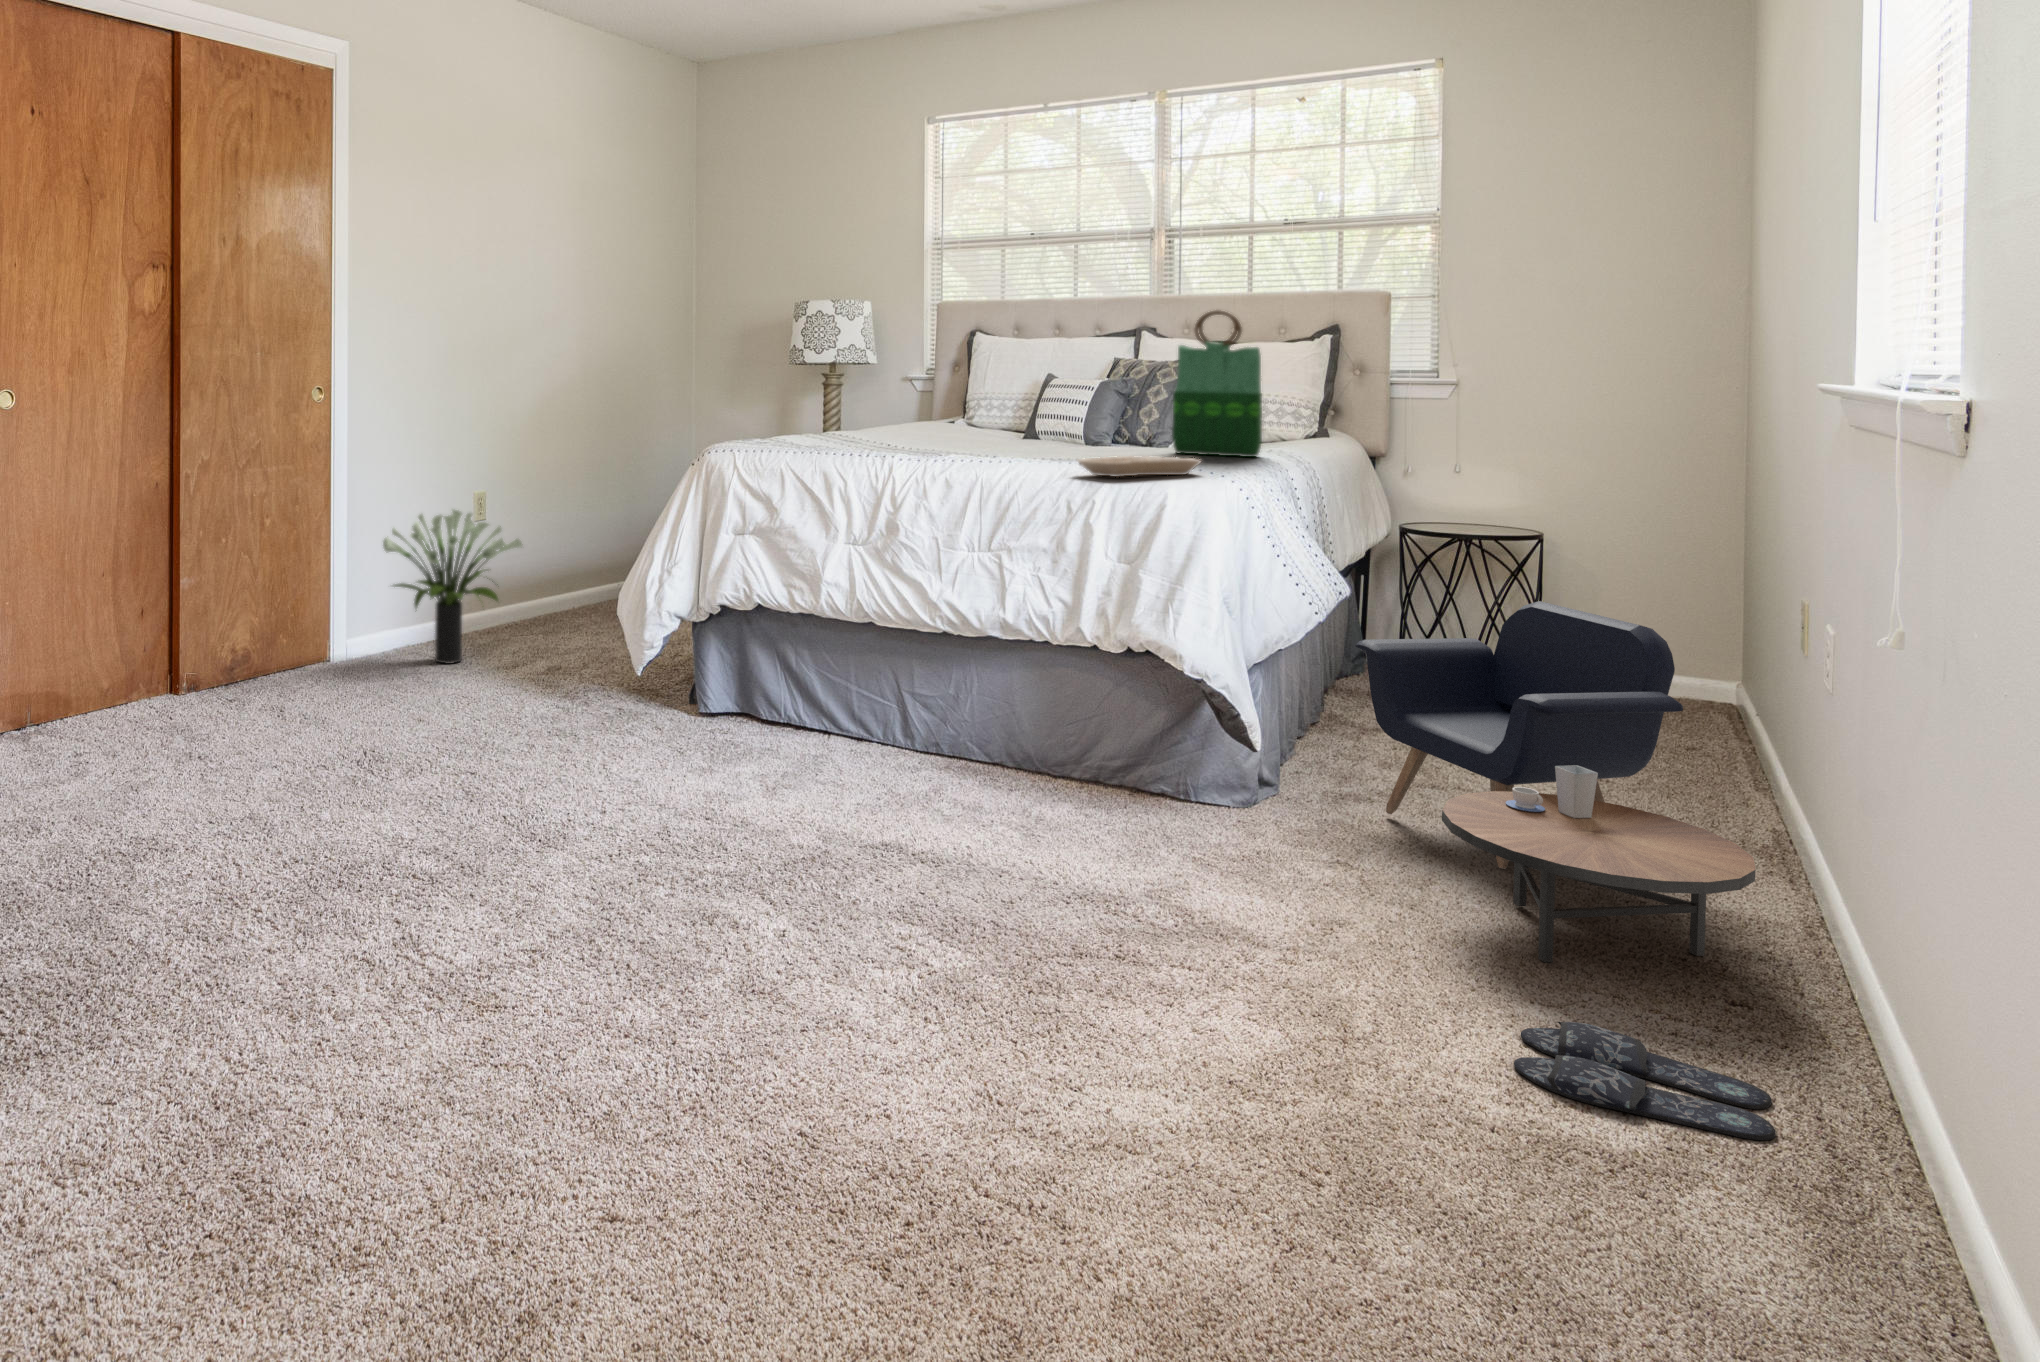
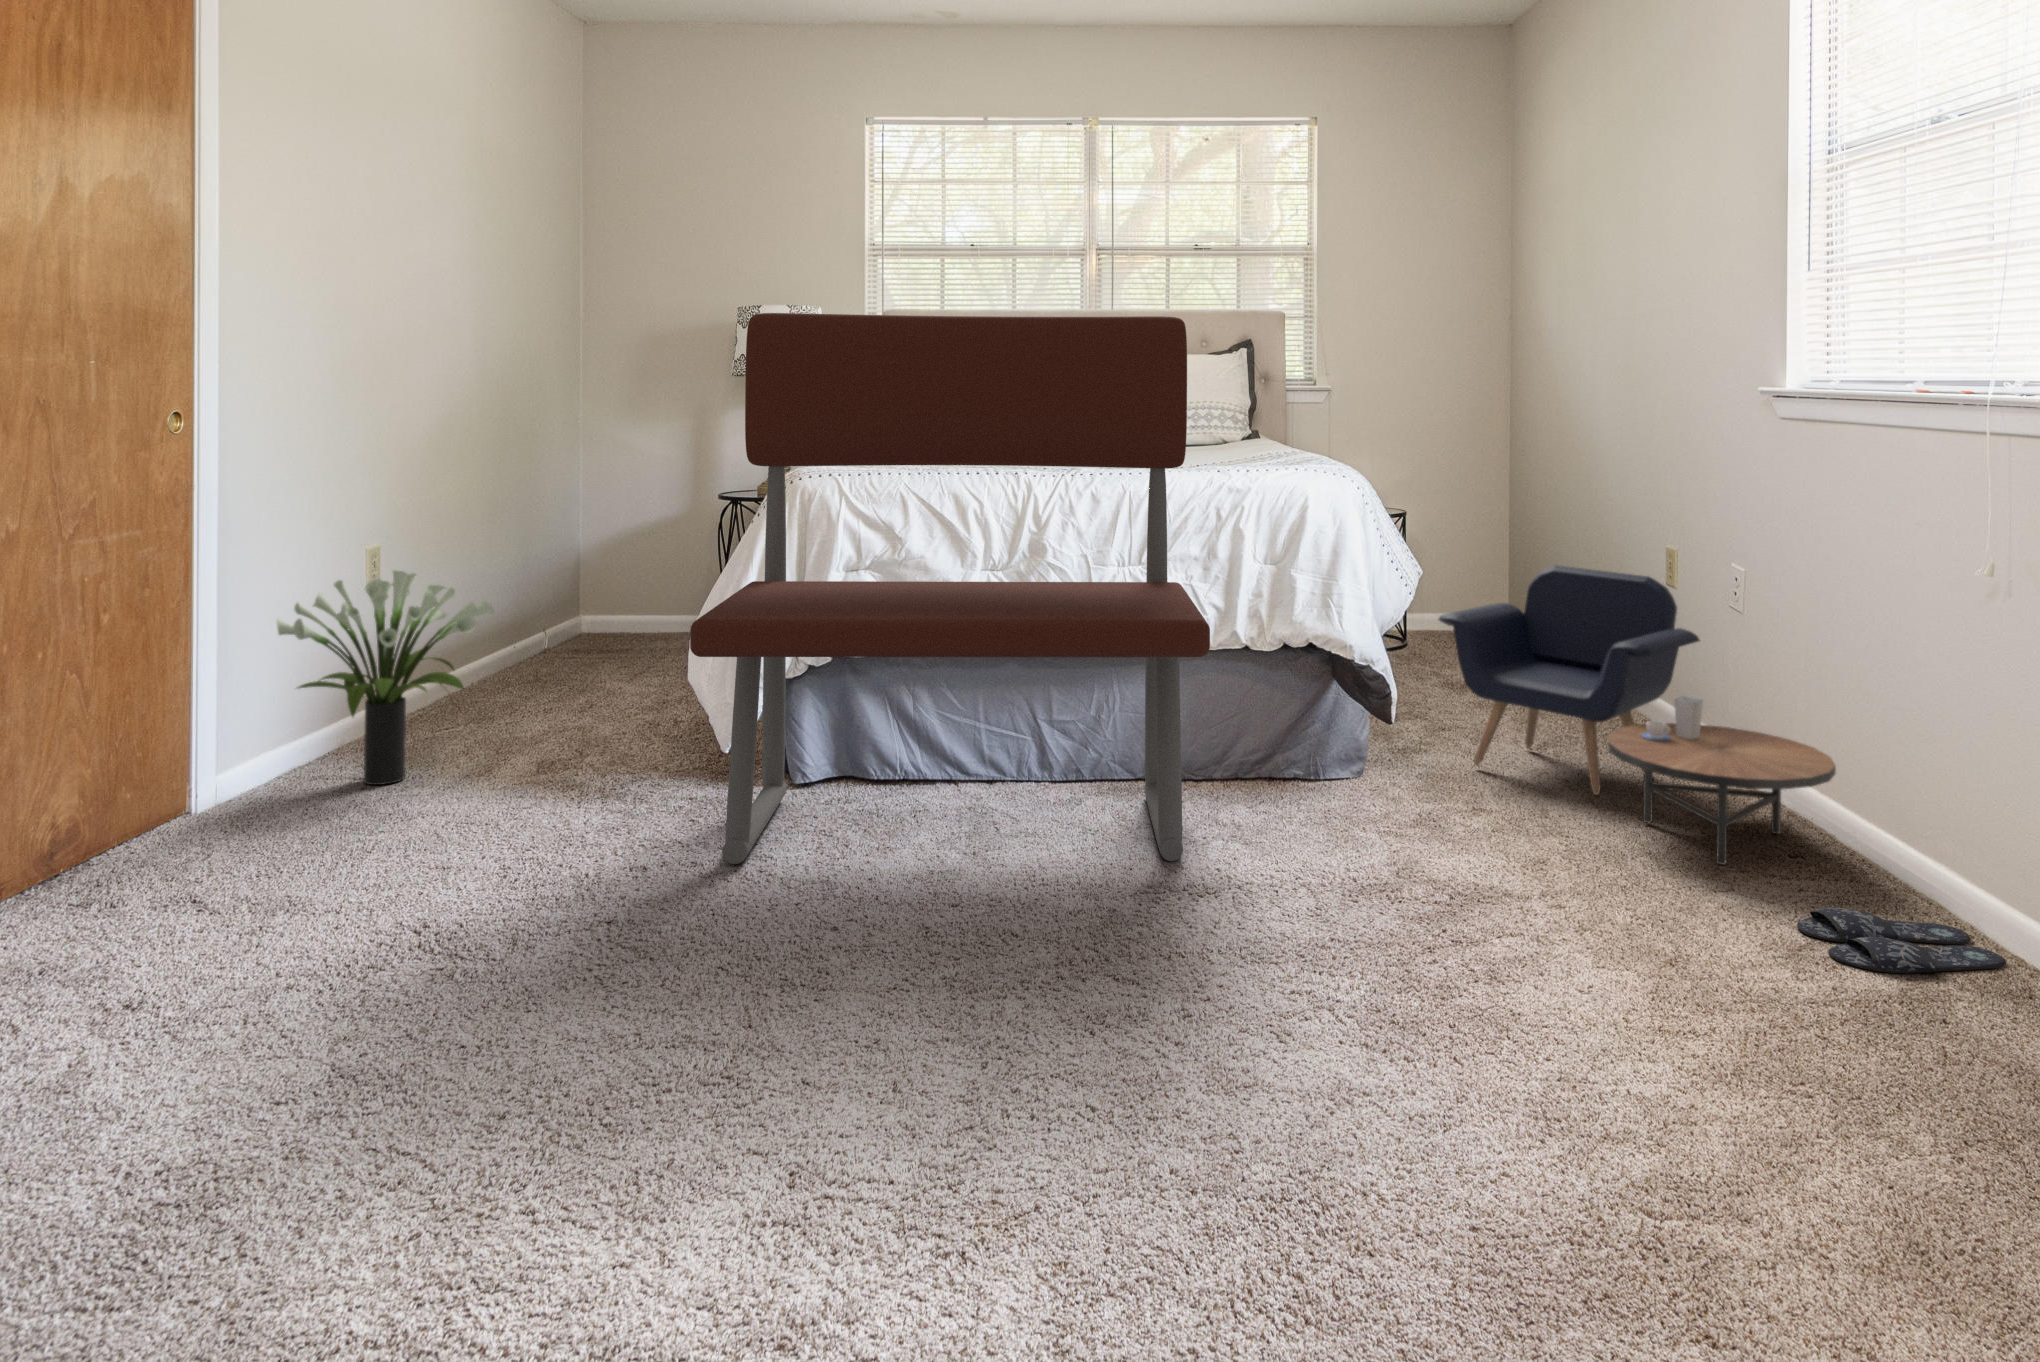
tote bag: present [1172,310,1262,457] -> none [1210,320,1286,457]
bench: none [540,317,1013,824] -> present [690,313,1210,864]
tray: present [1078,456,1201,477] -> none [1212,458,1300,478]

